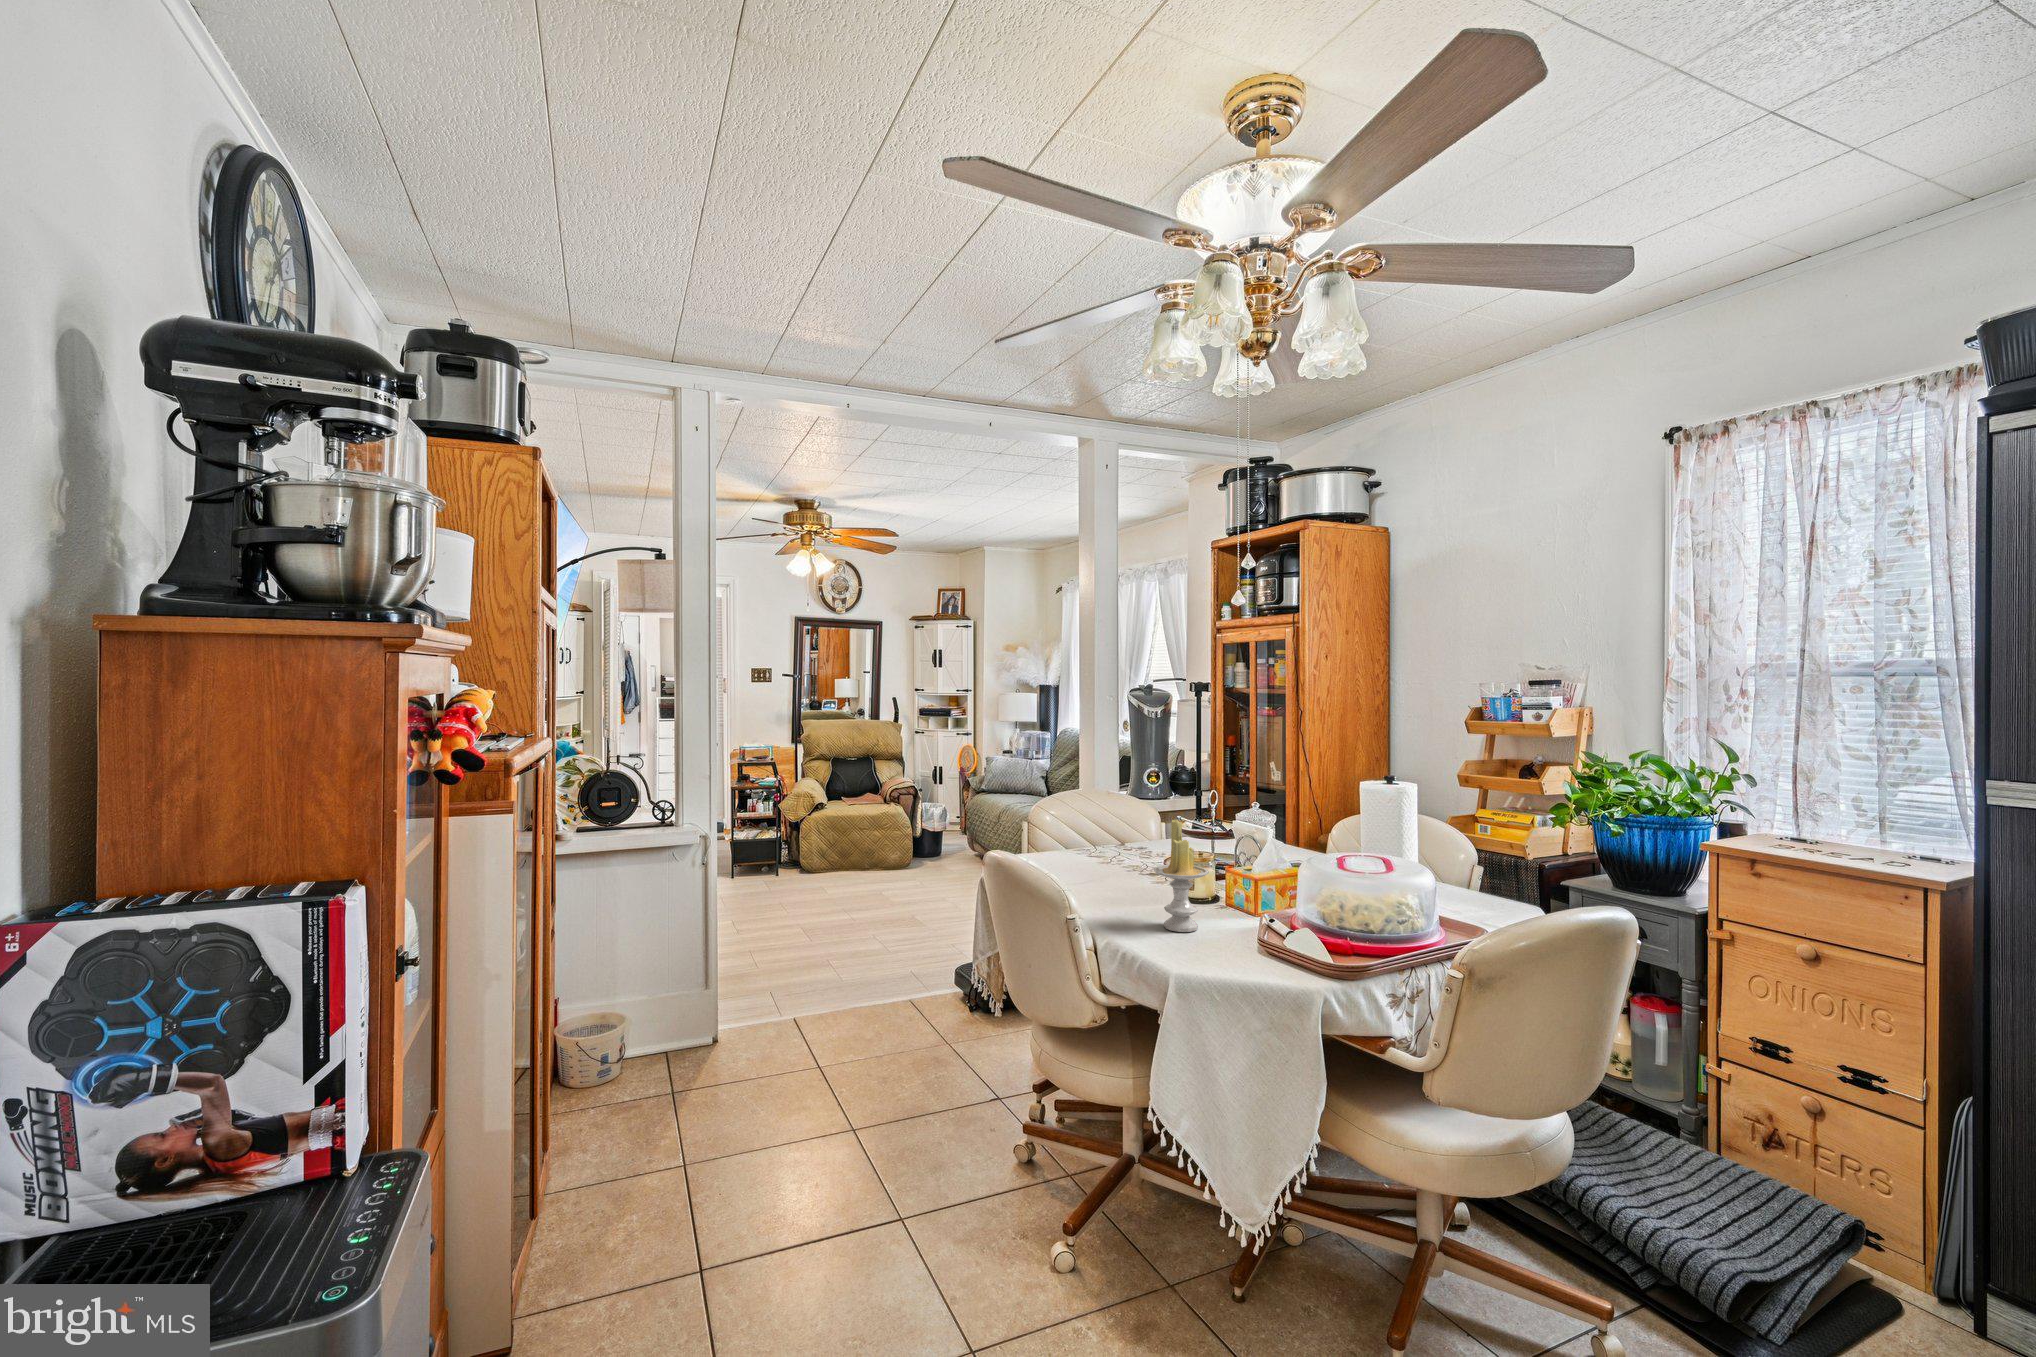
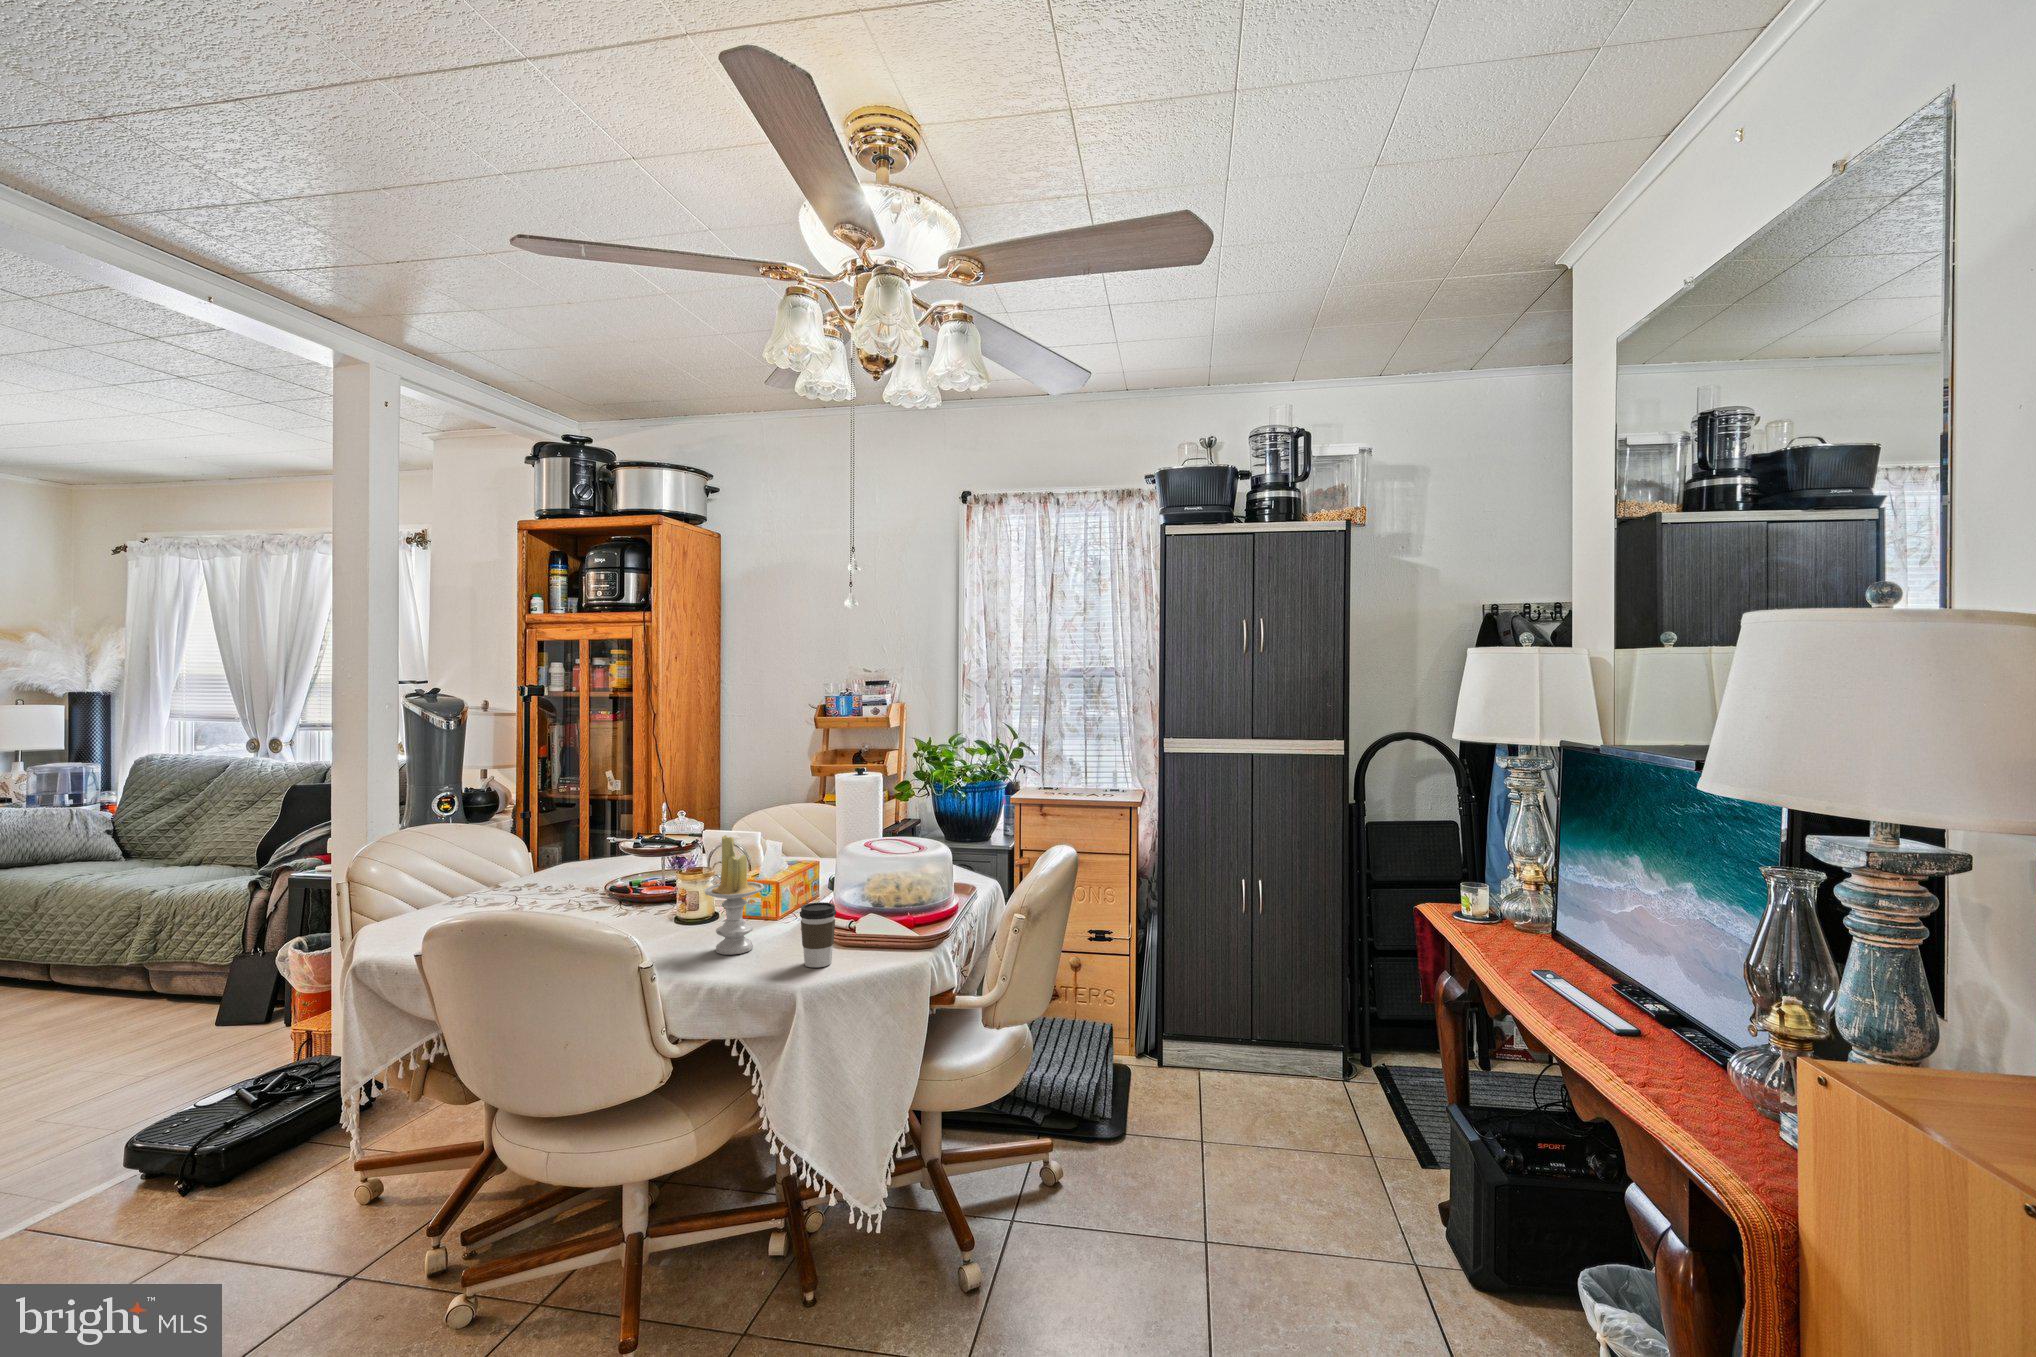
coffee cup: none [1207,897,1244,962] -> present [800,902,836,967]

